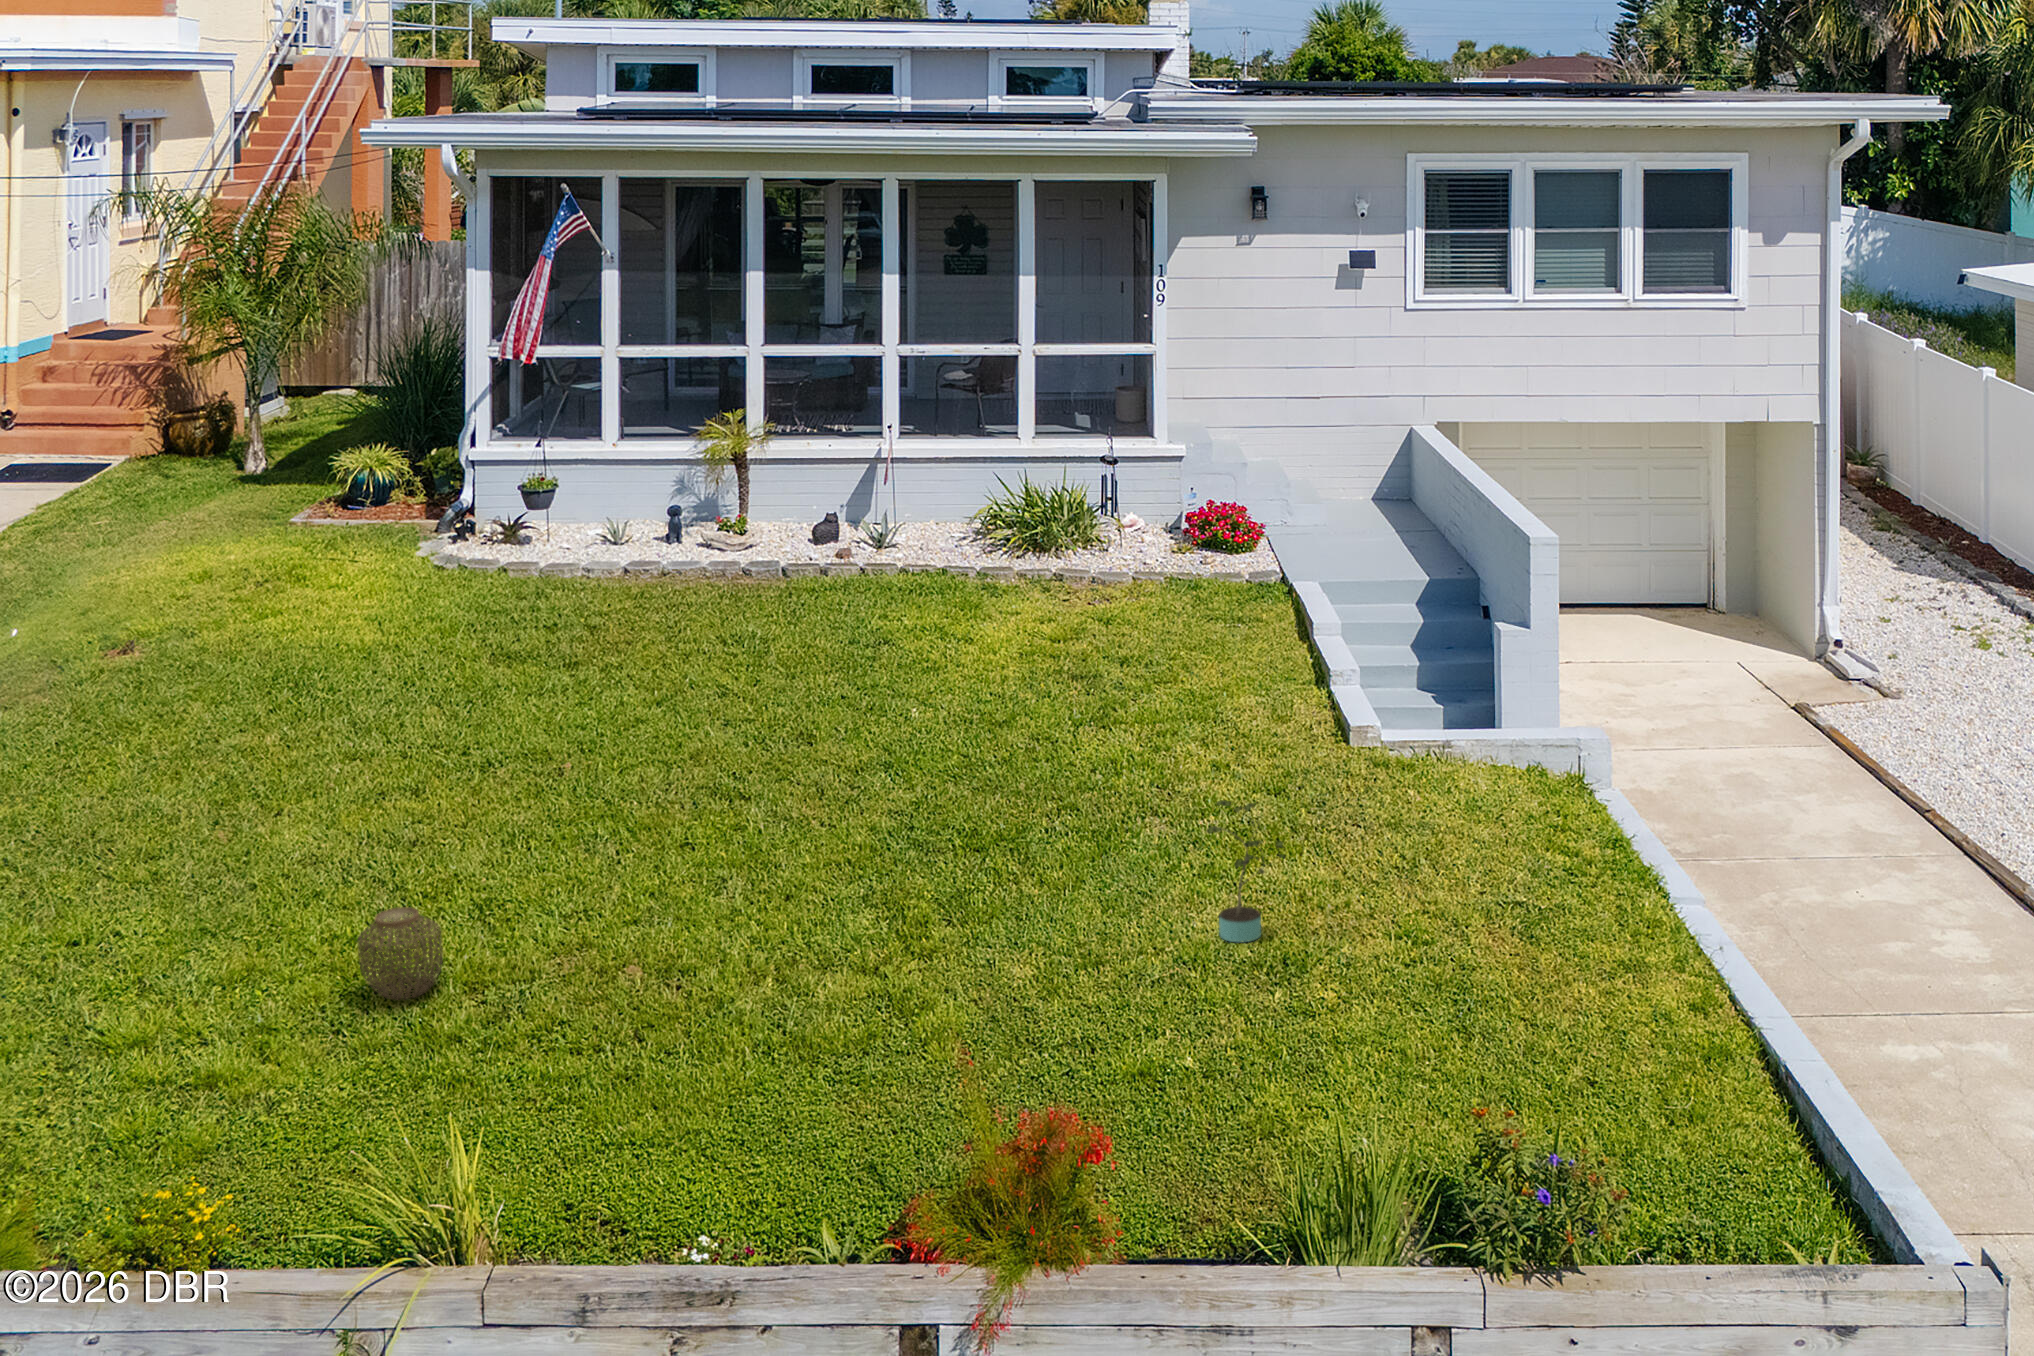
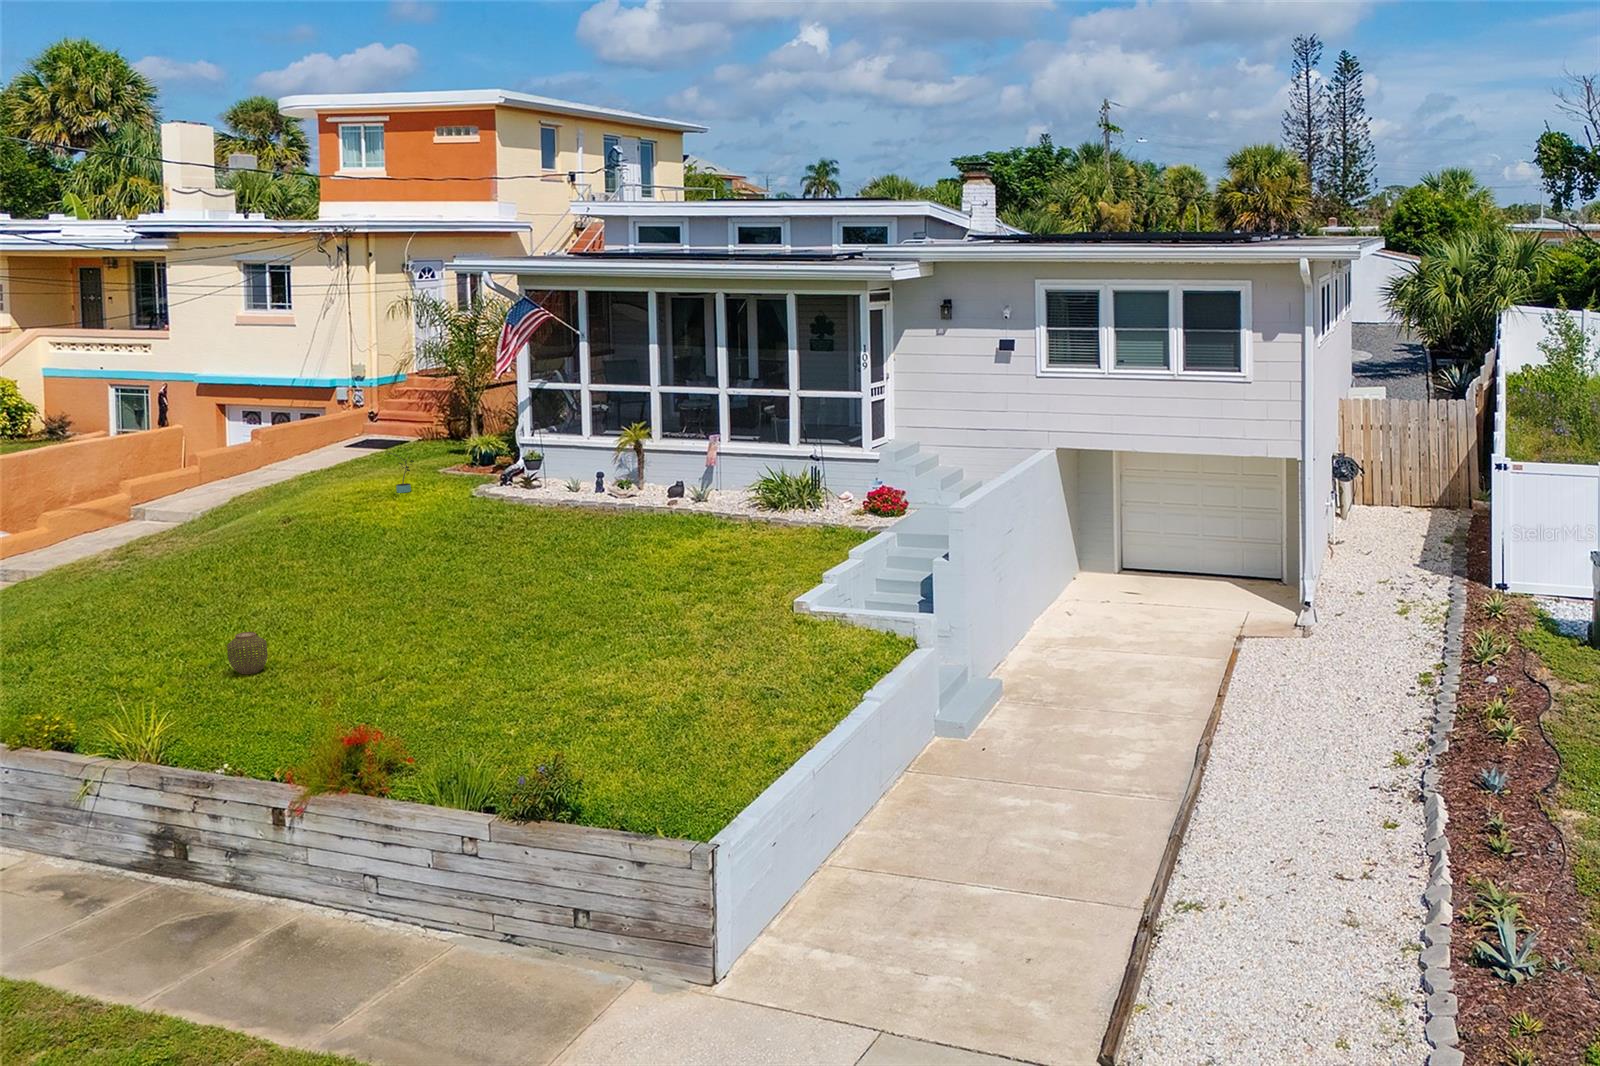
potted plant: present [1207,800,1286,942] -> present [388,447,414,493]

